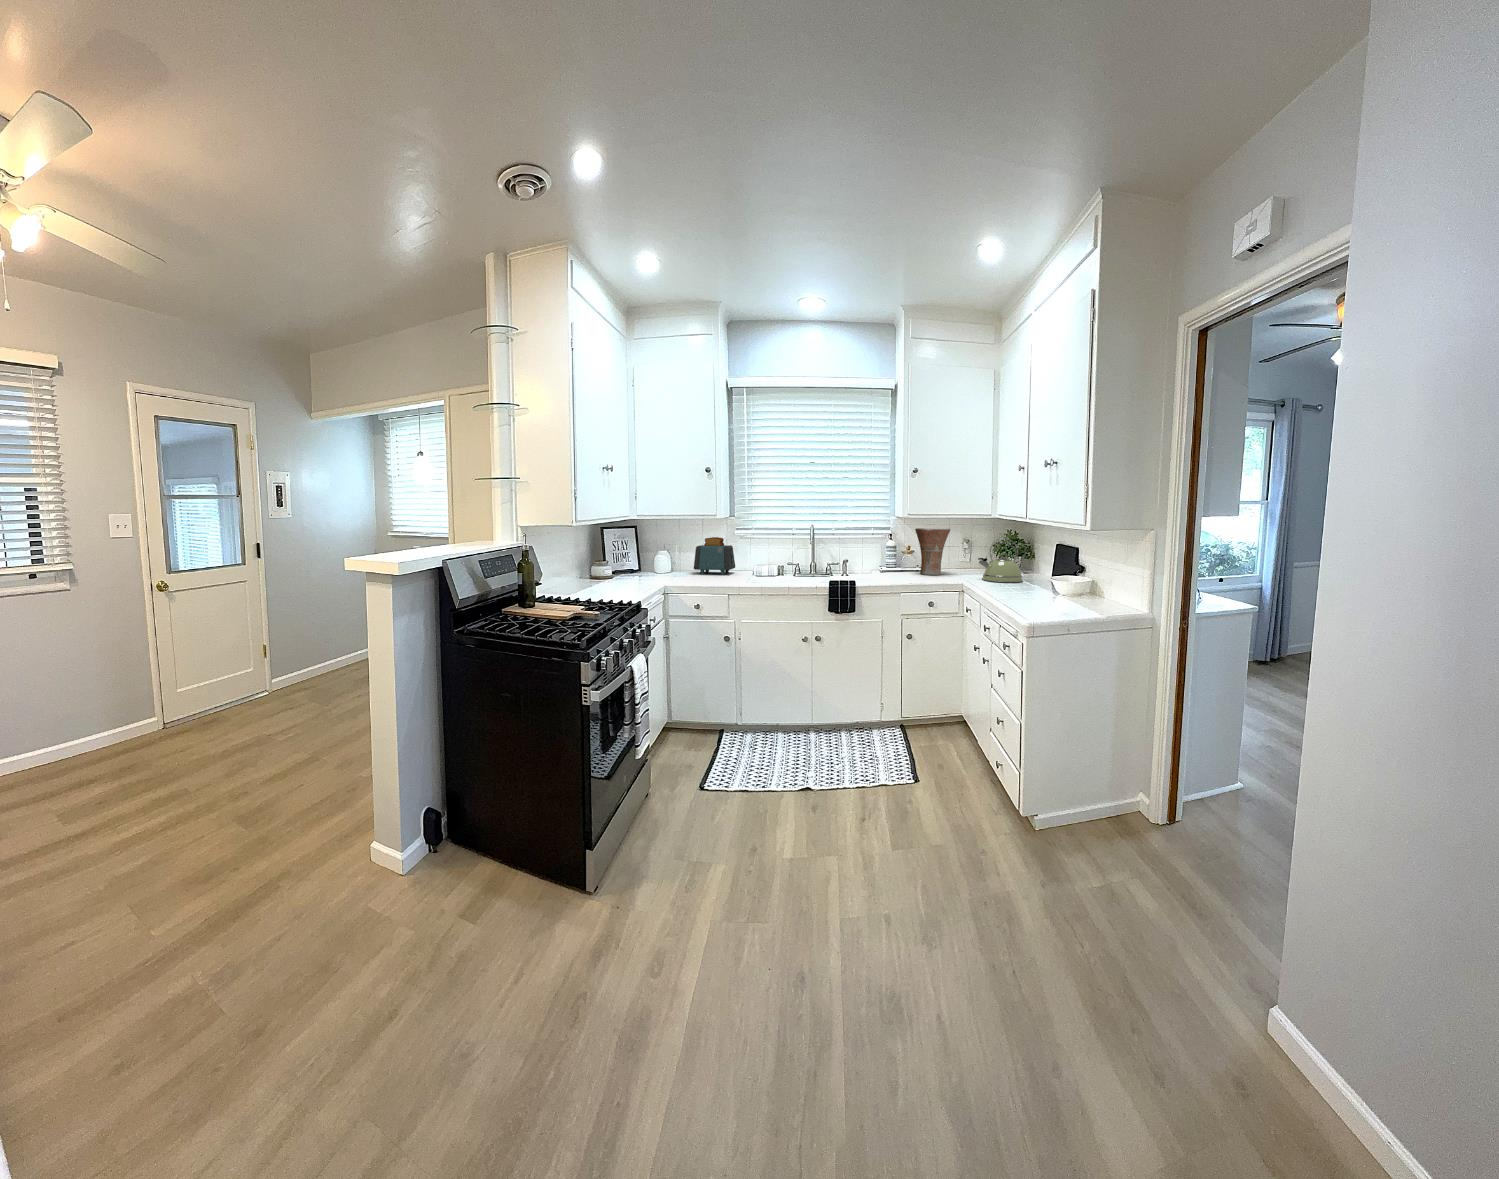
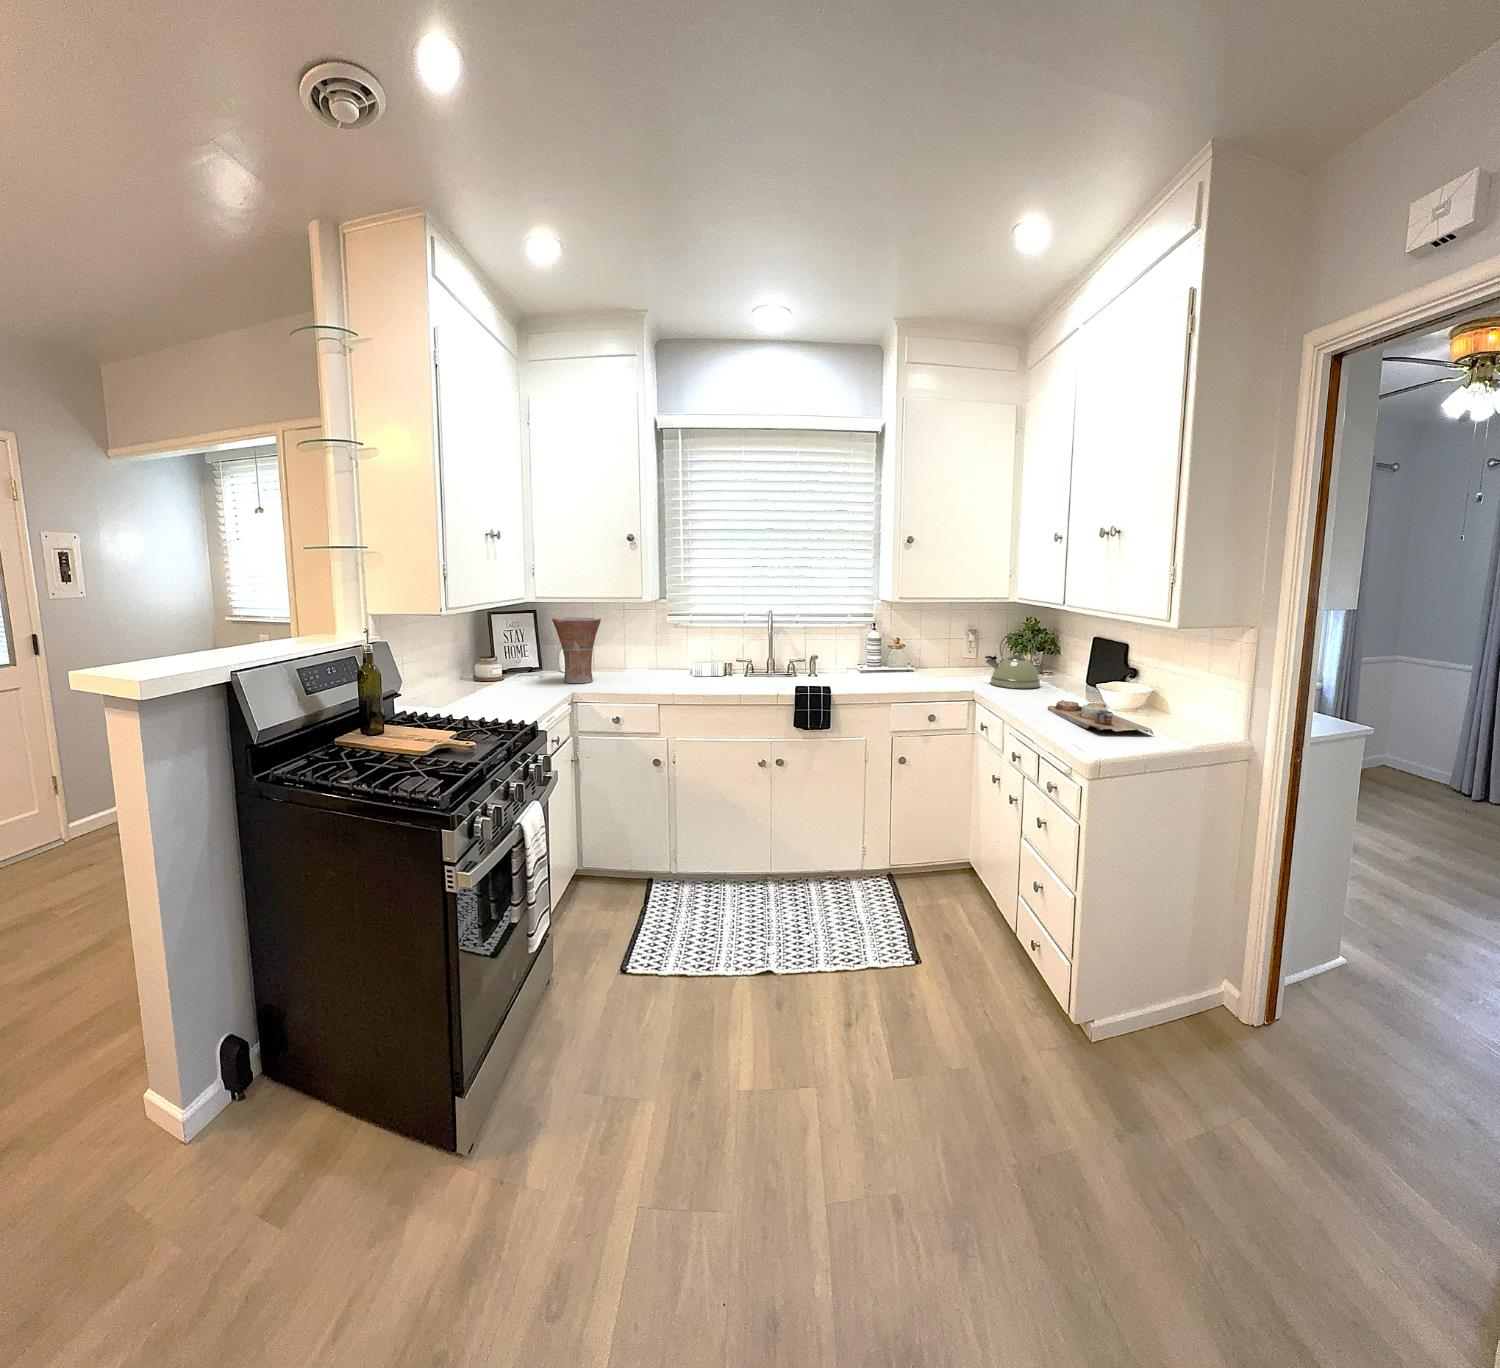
vase: present [915,528,950,575] -> present [552,617,601,683]
toaster: present [694,537,735,574] -> none [615,625,672,675]
cutting board: none [1026,588,1110,611] -> present [1048,700,1153,734]

